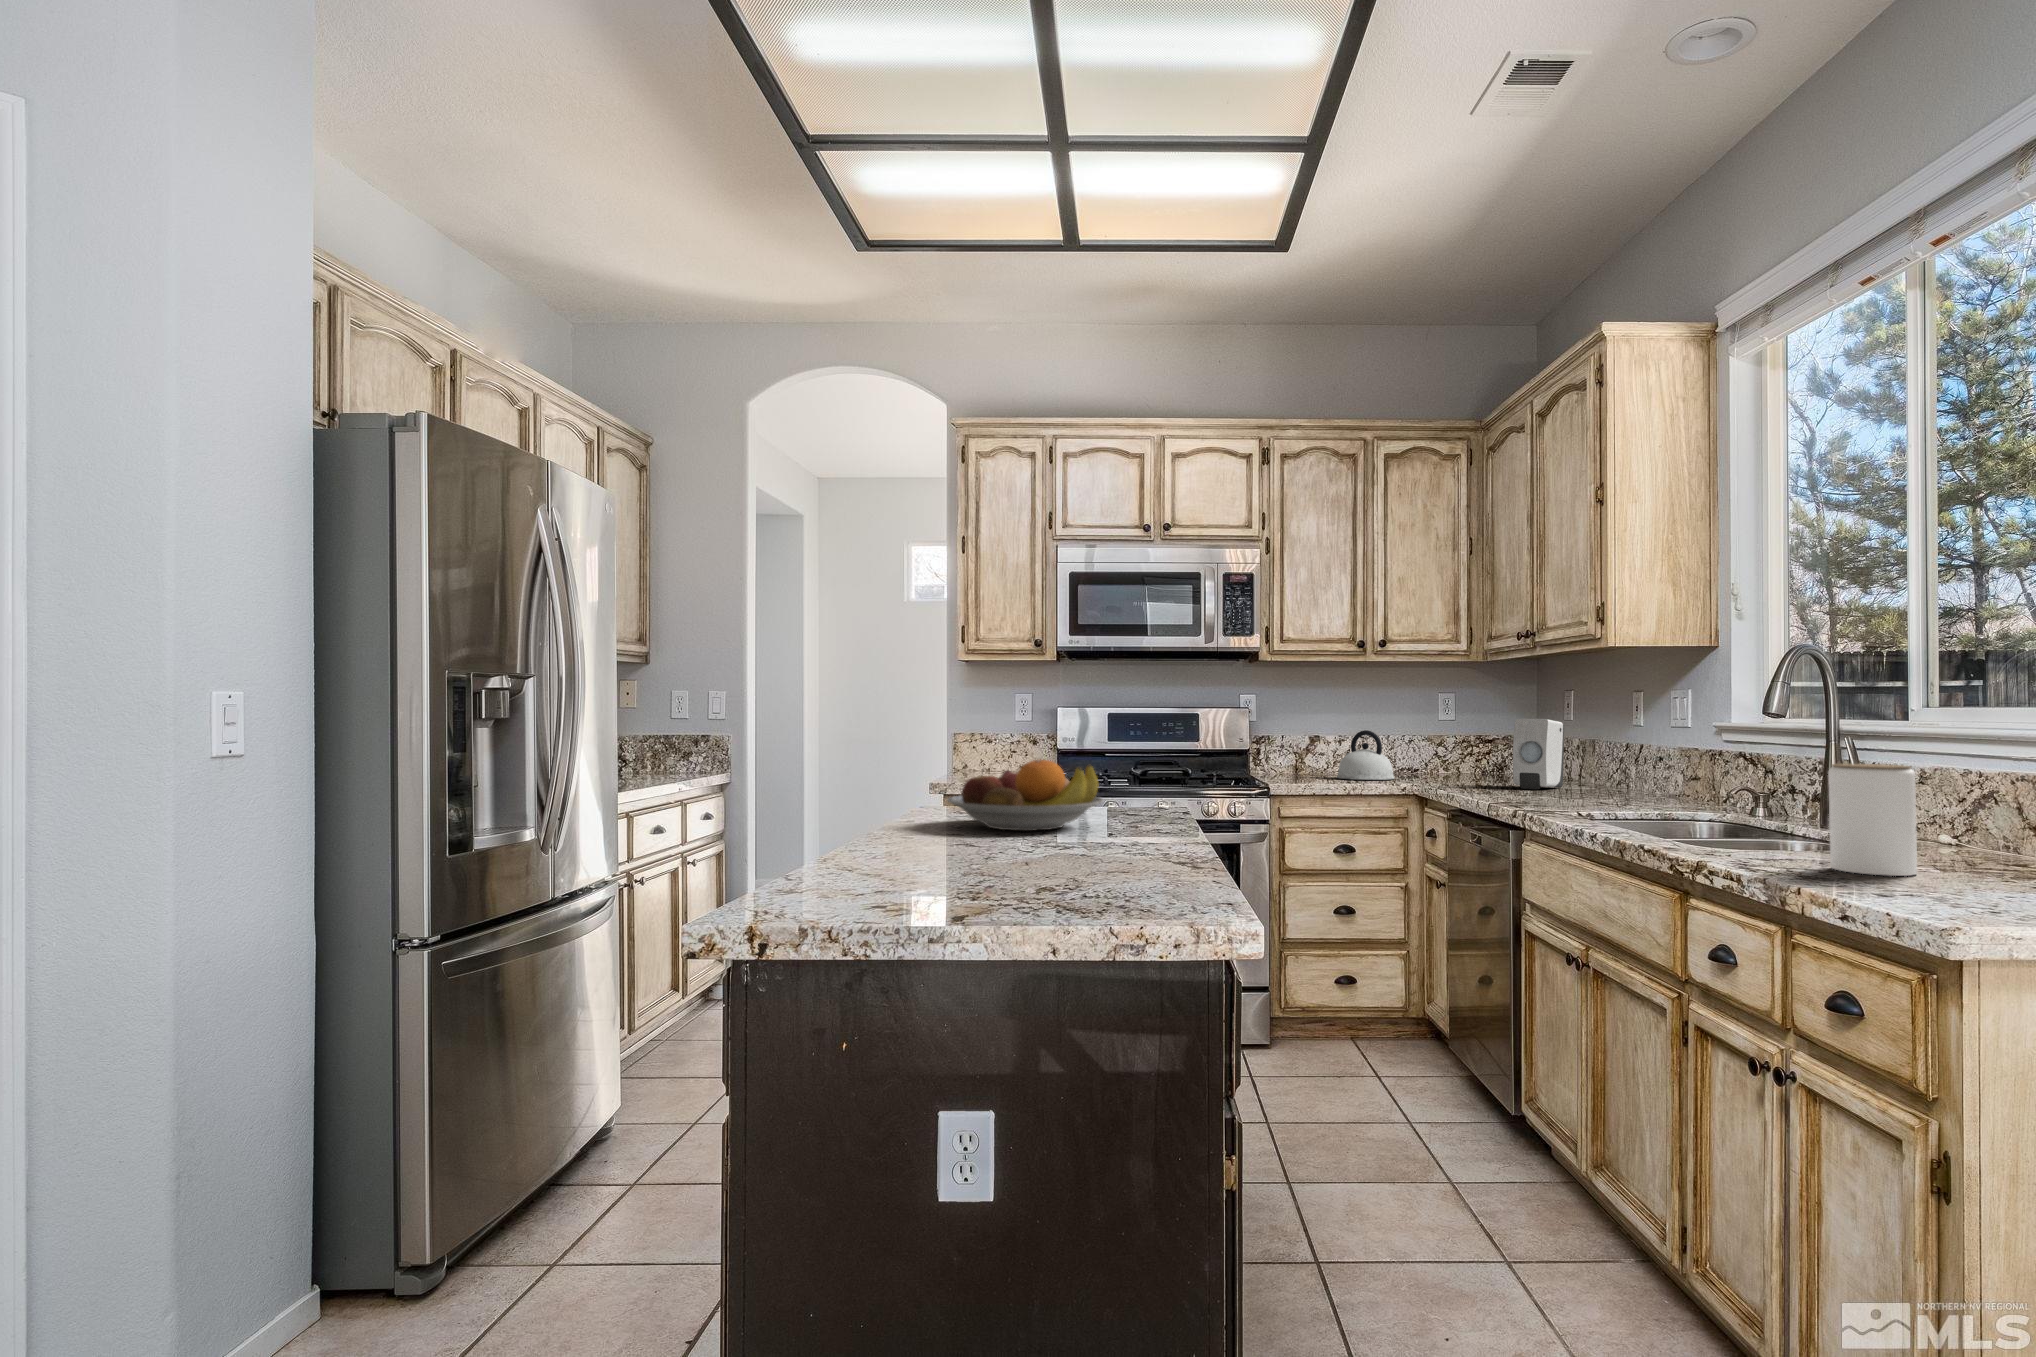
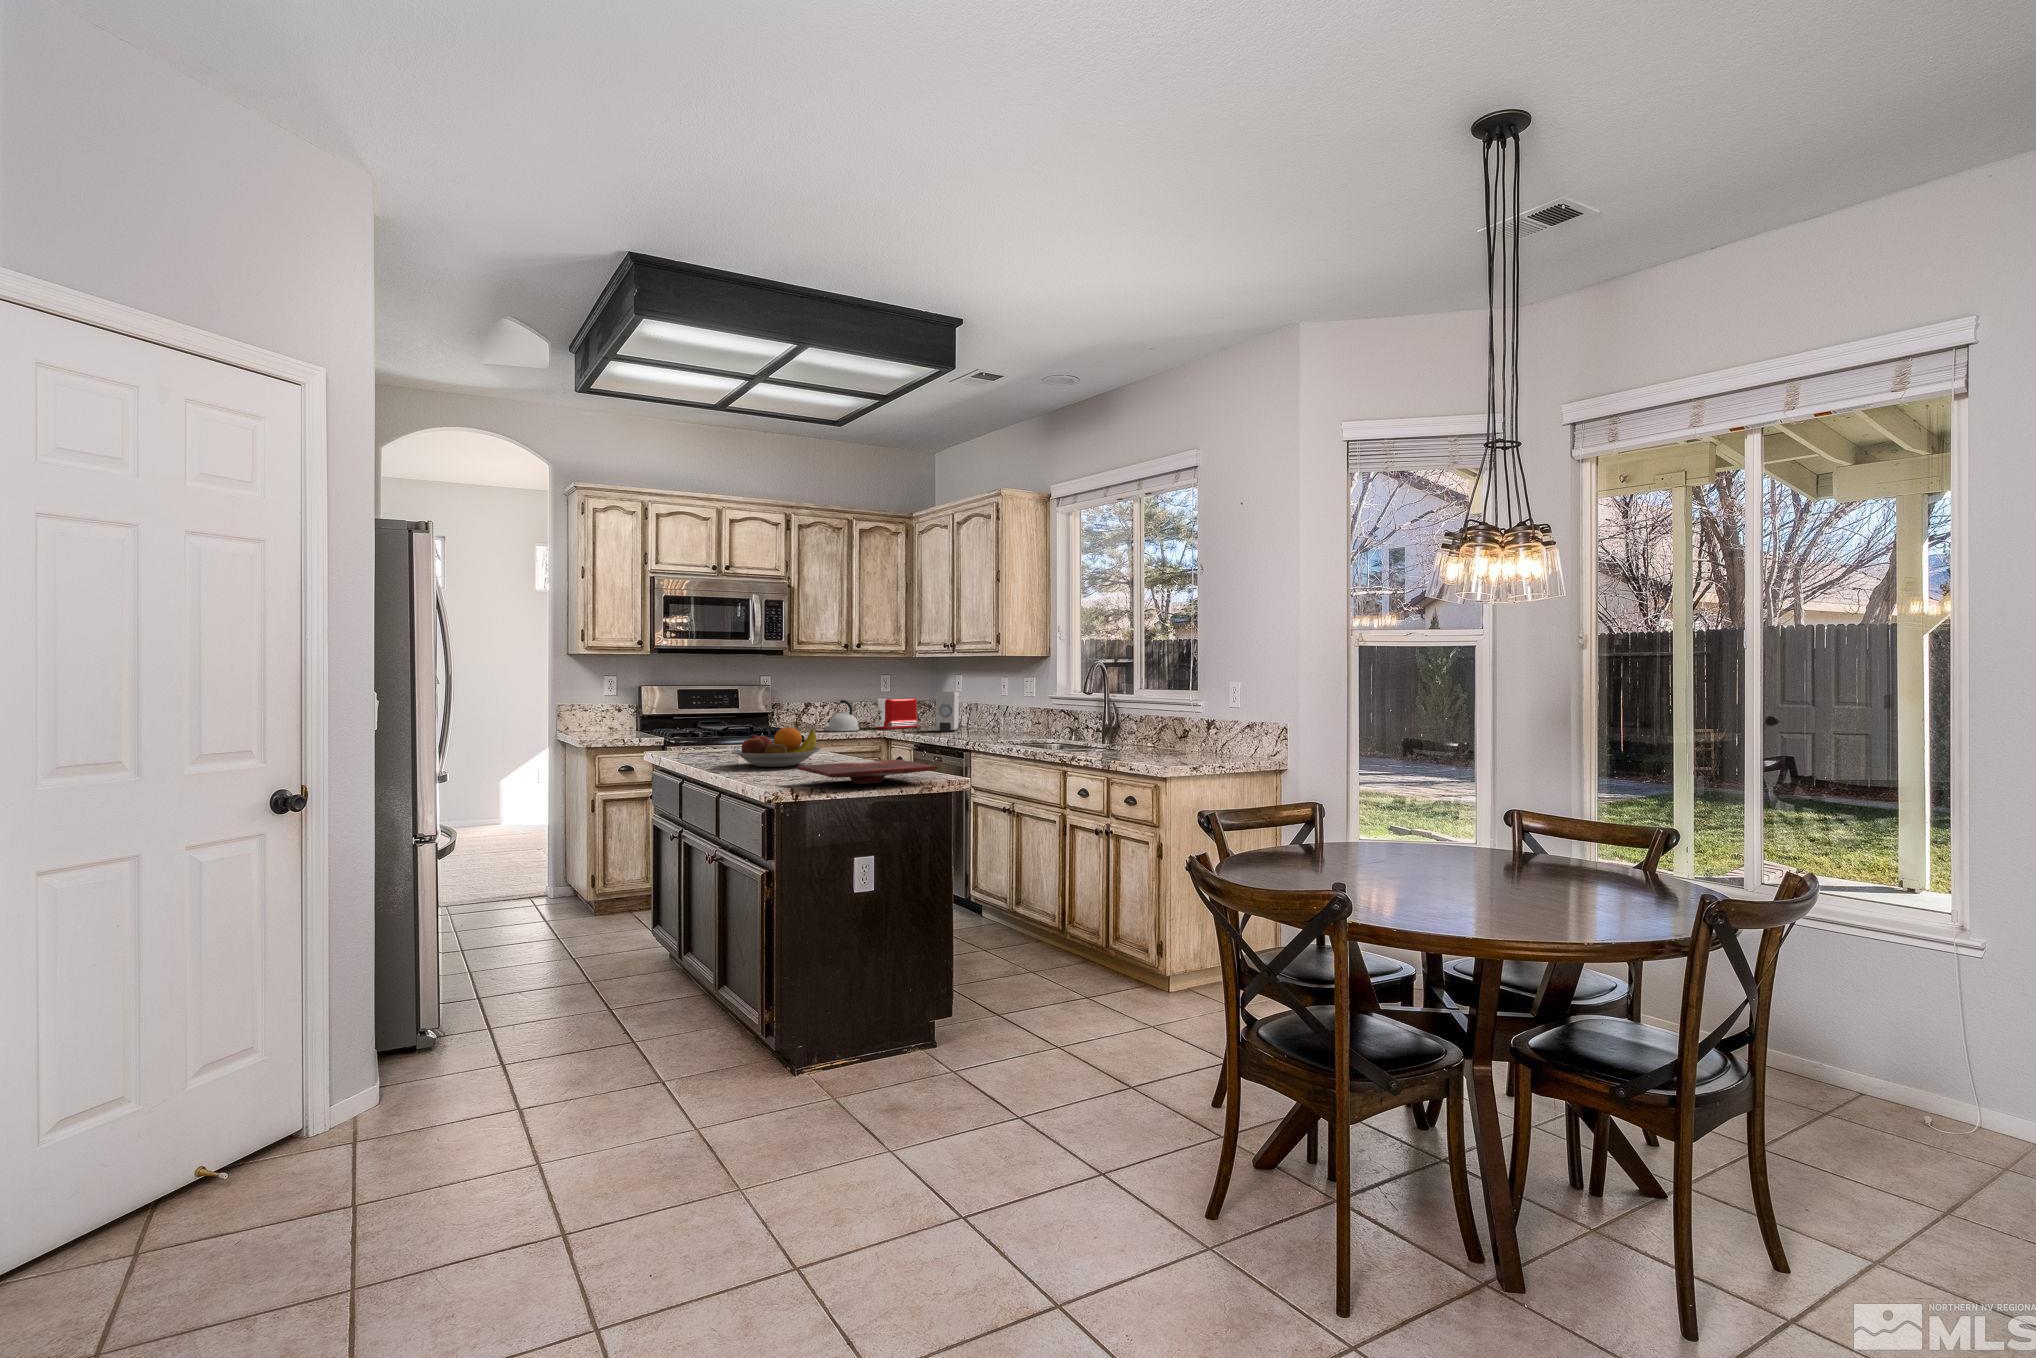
toaster: none [1425,730,1505,780] -> present [875,698,919,729]
jar: present [1828,764,1917,876] -> none [1119,714,1146,756]
cutting board: none [848,833,1133,885] -> present [796,760,938,784]

